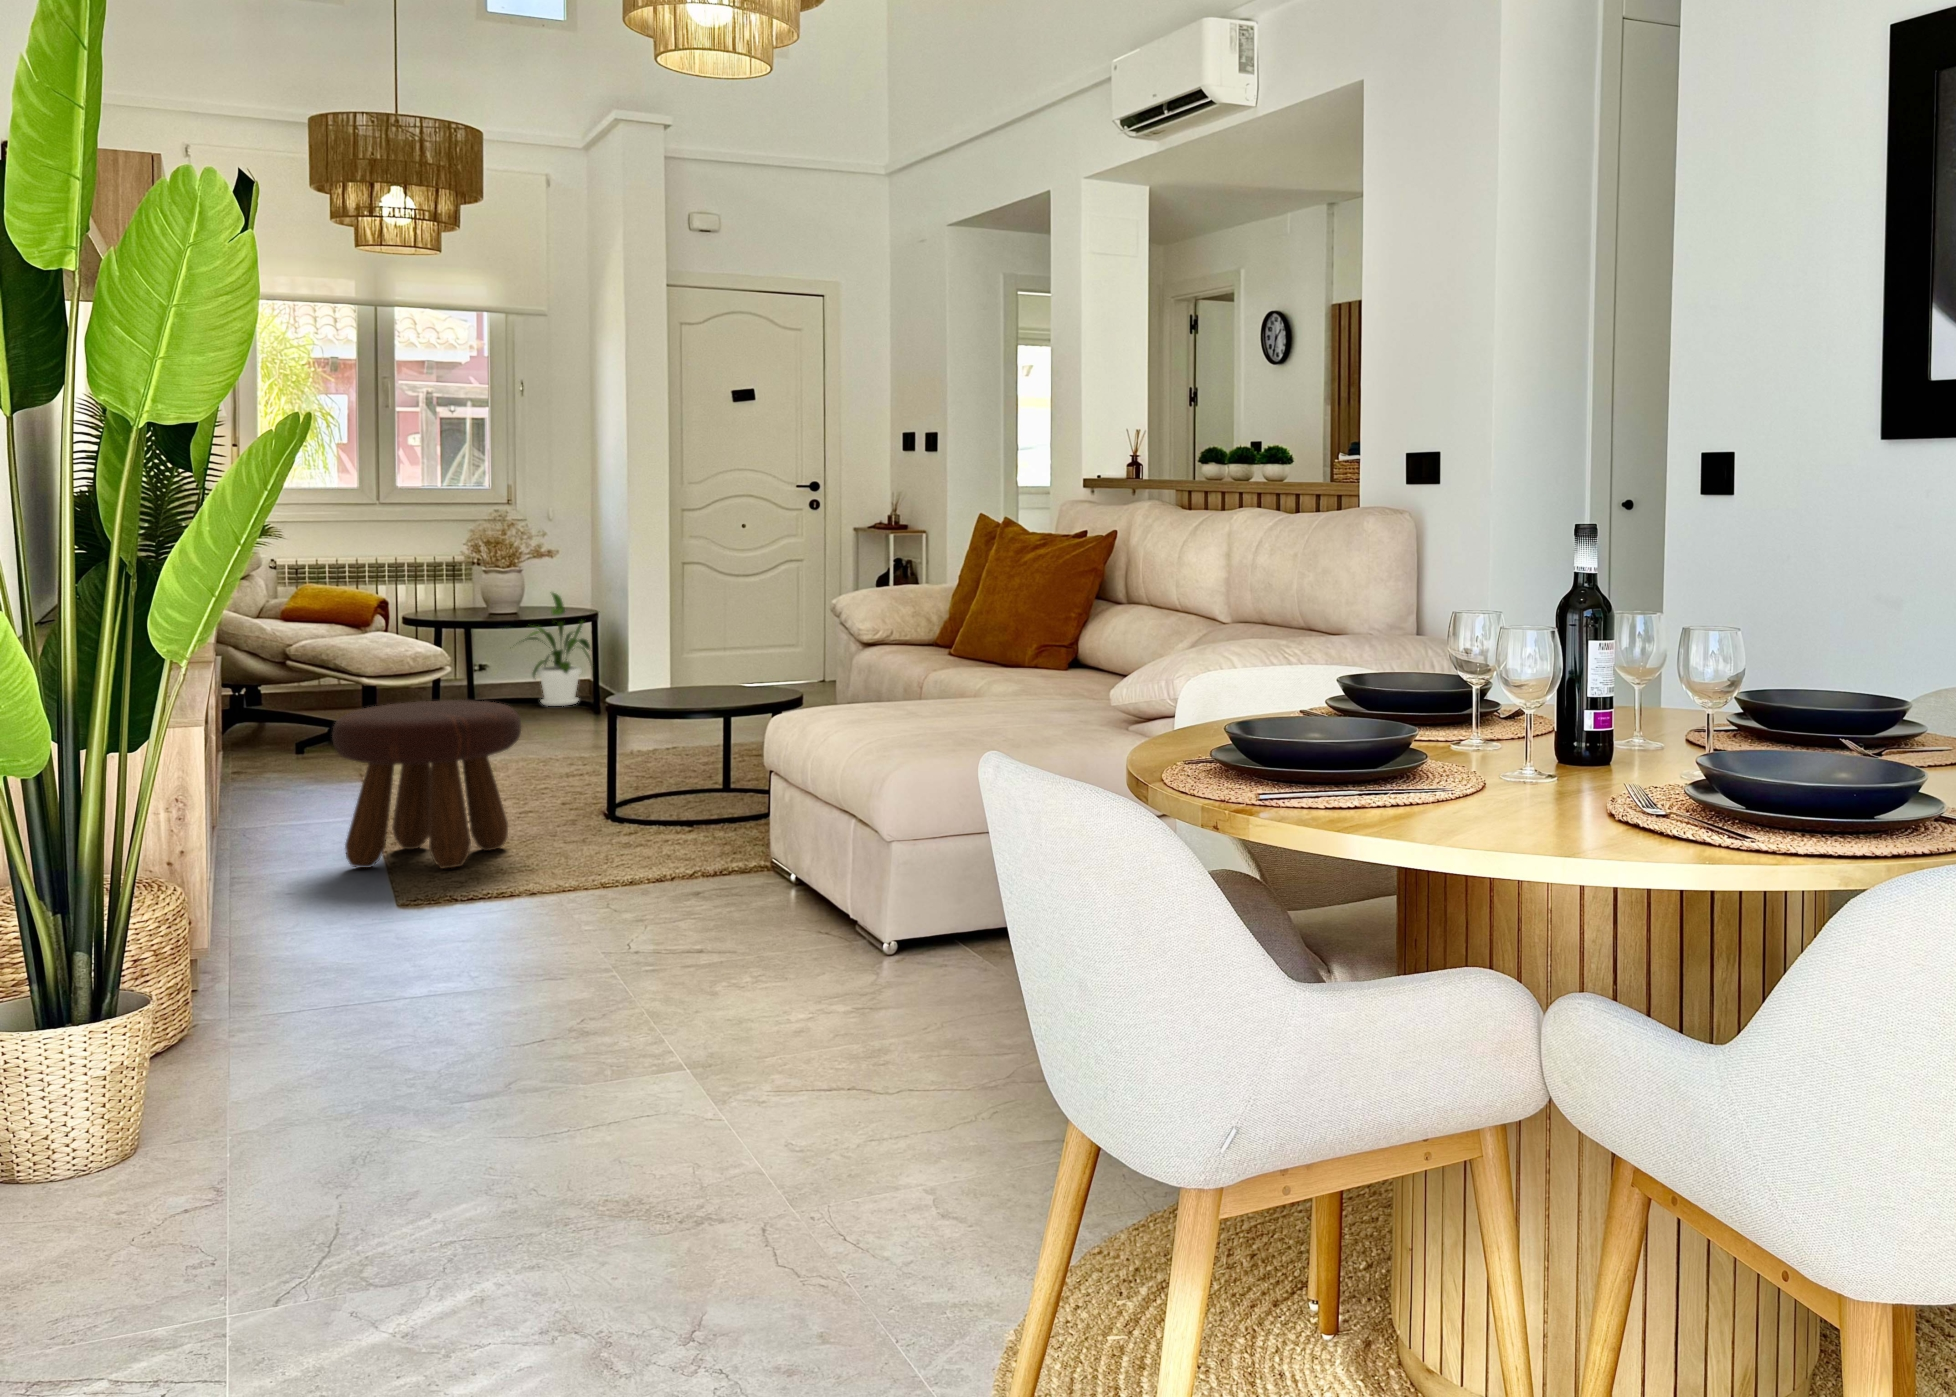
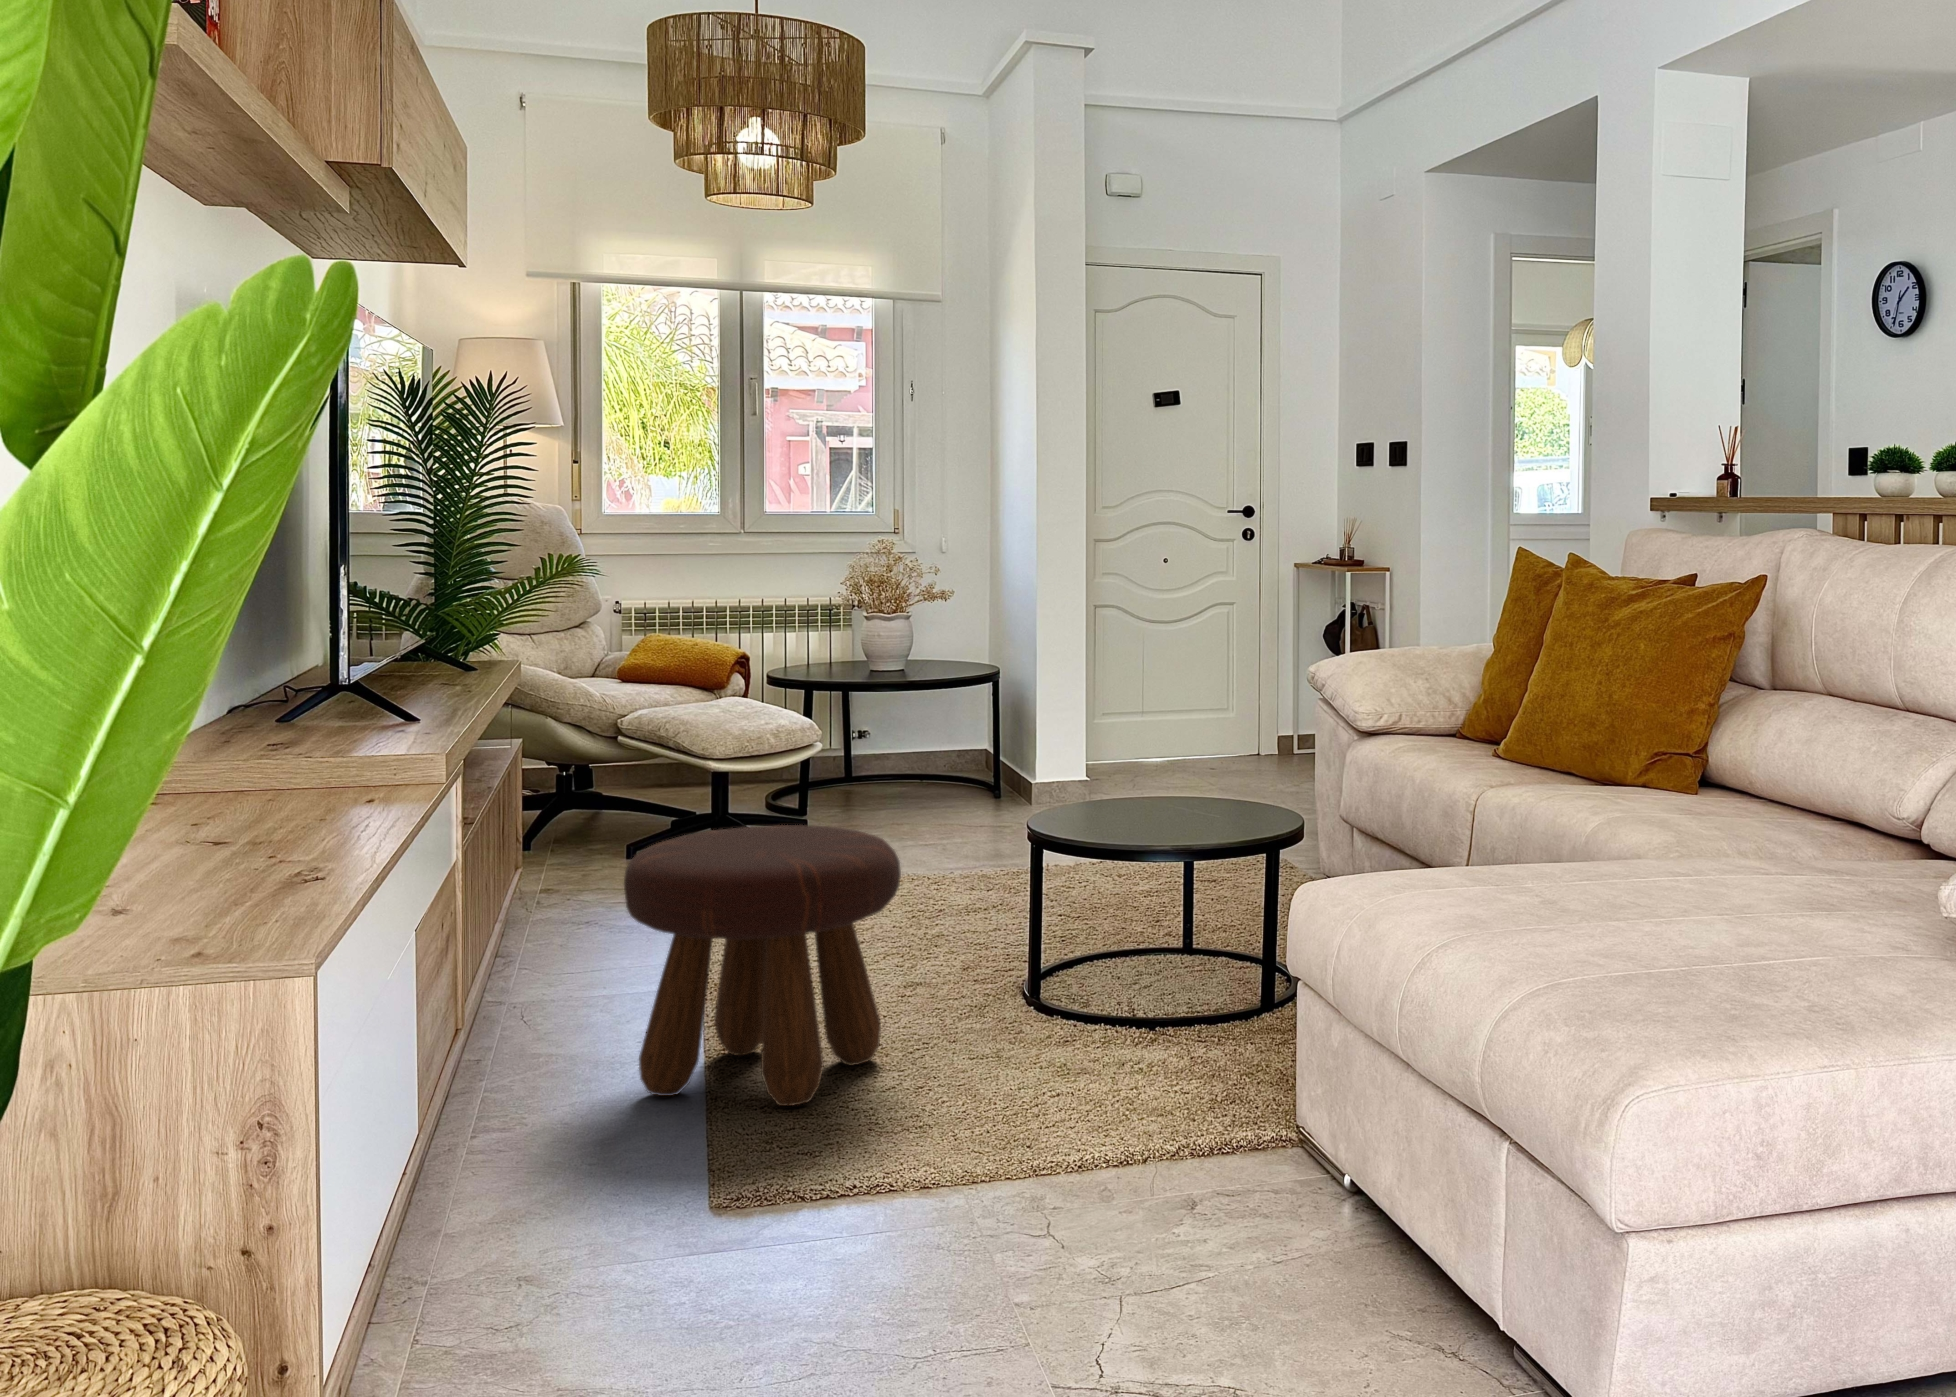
house plant: present [506,593,592,706] -> none [883,643,1002,790]

